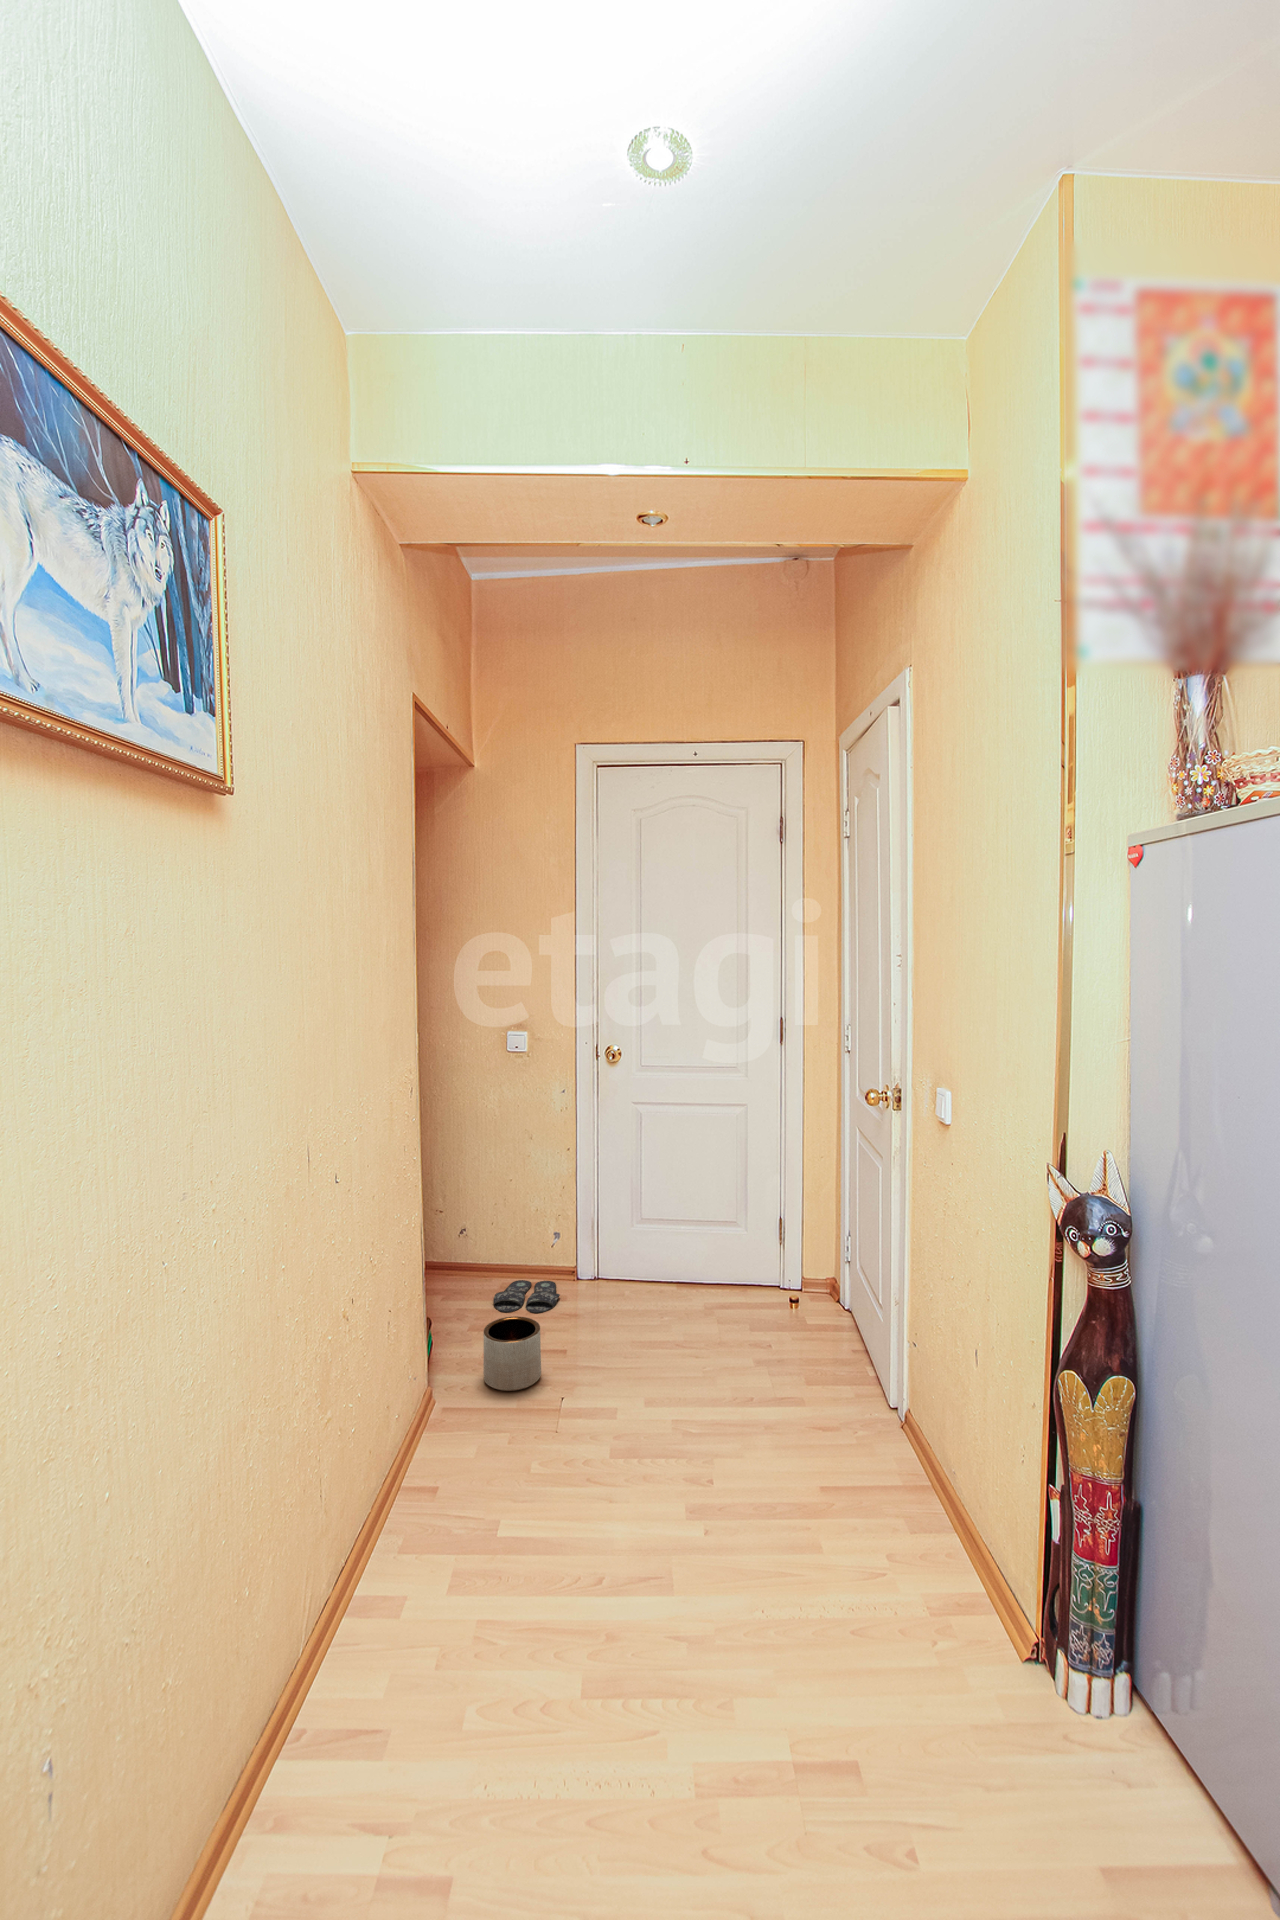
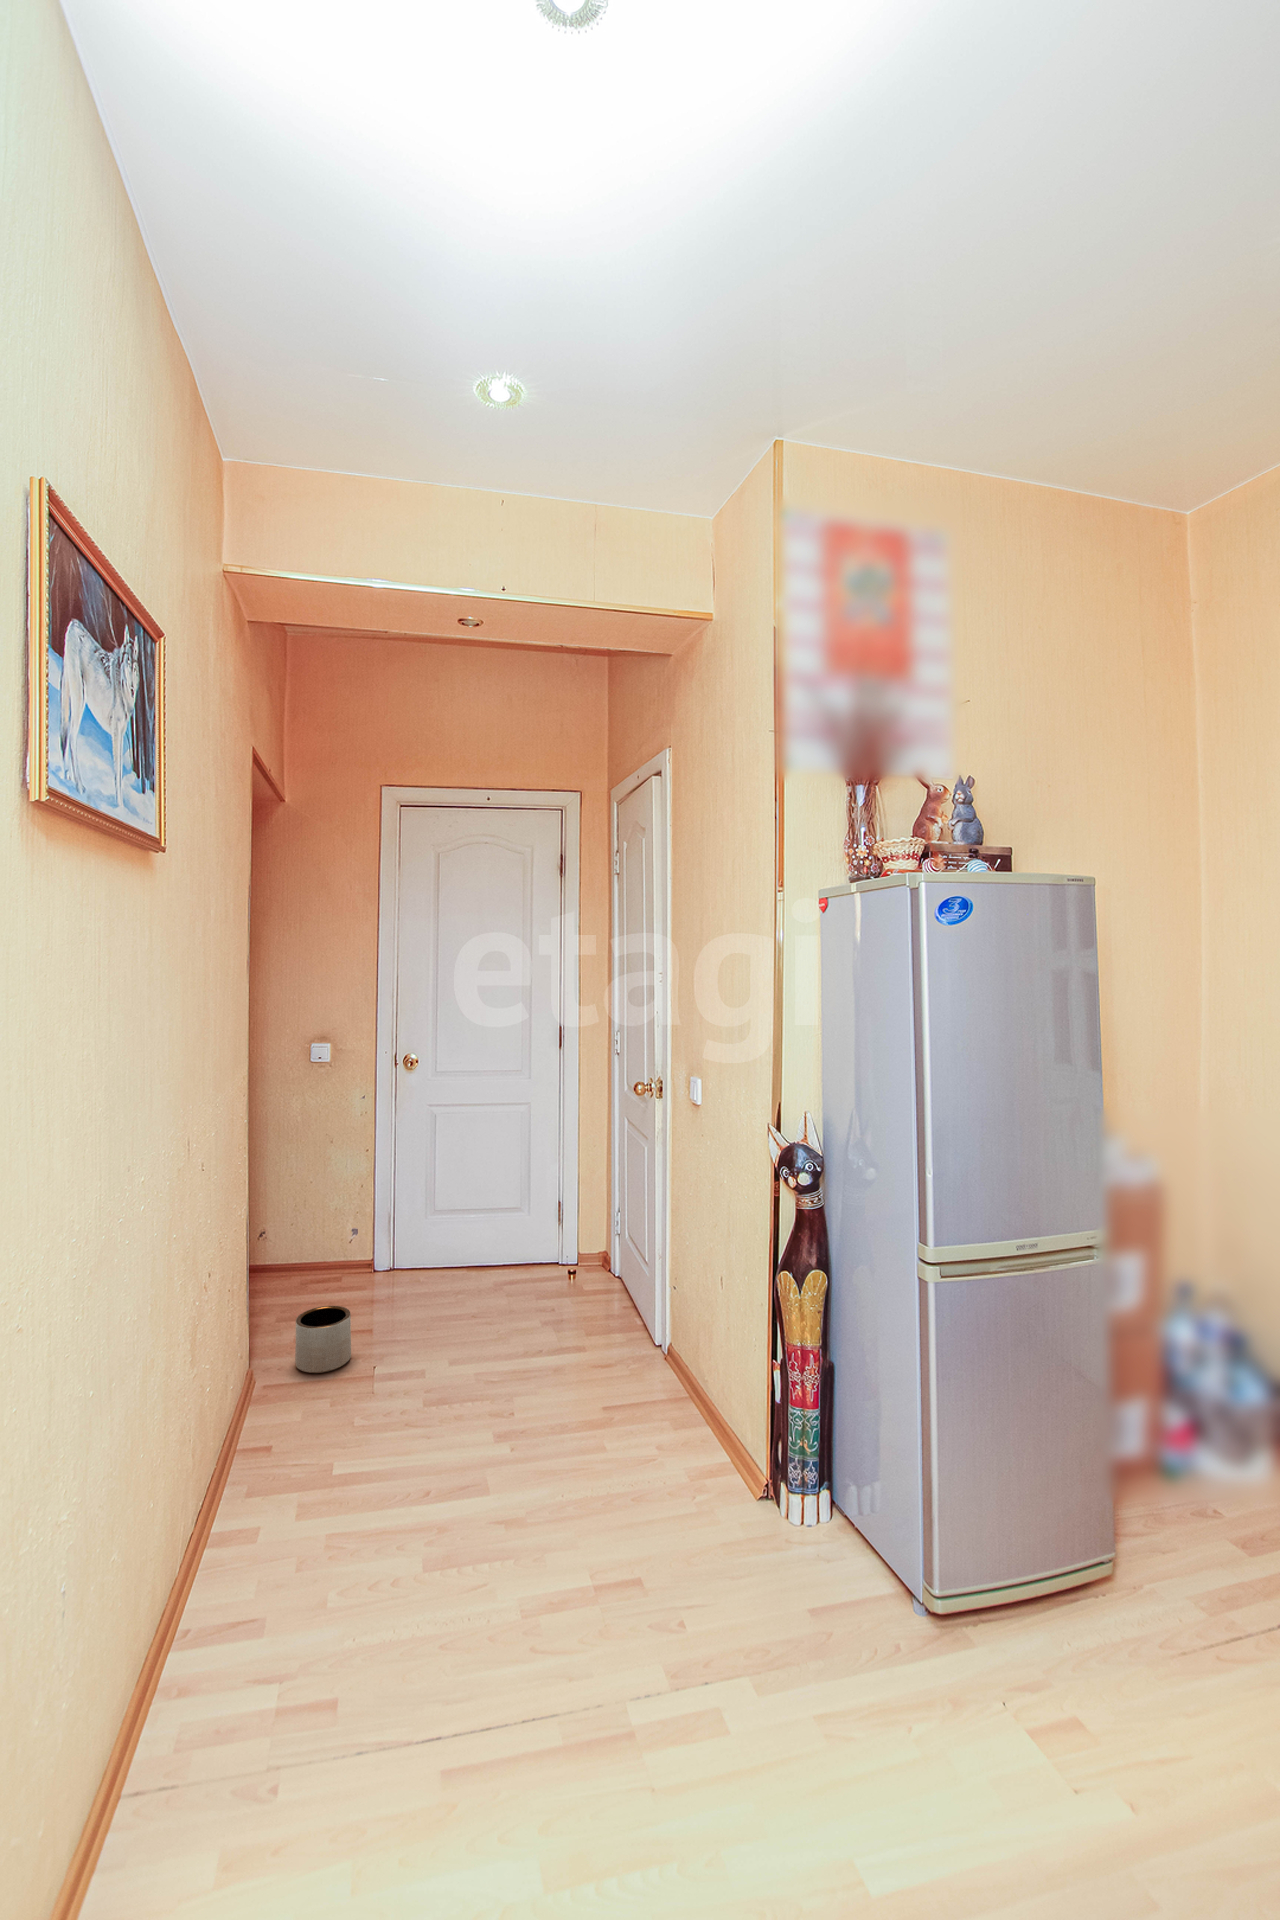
slippers: present [493,1280,560,1313] -> none [295,1278,361,1309]

